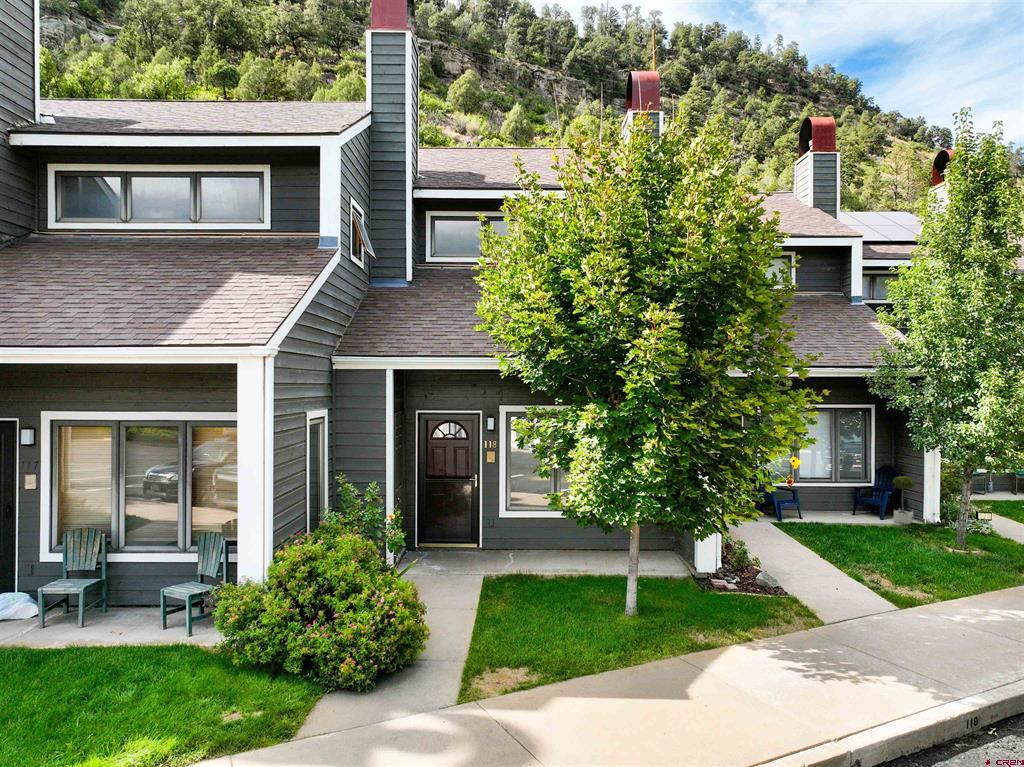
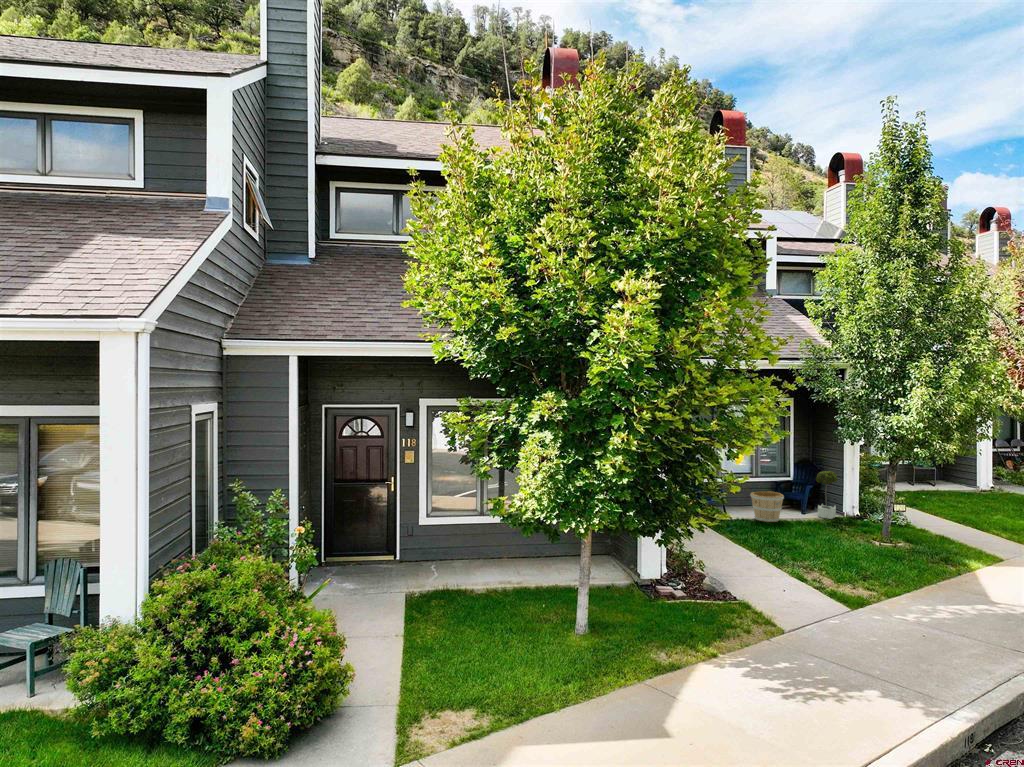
wooden bucket: none [821,495,856,525] -> present [750,491,784,522]

